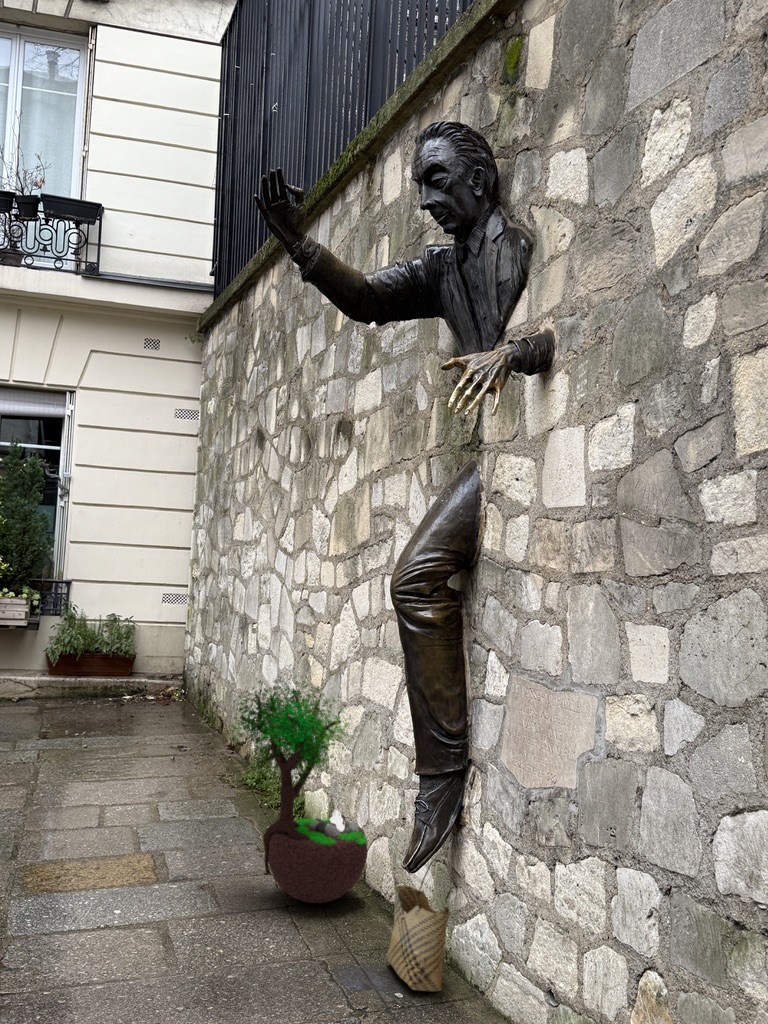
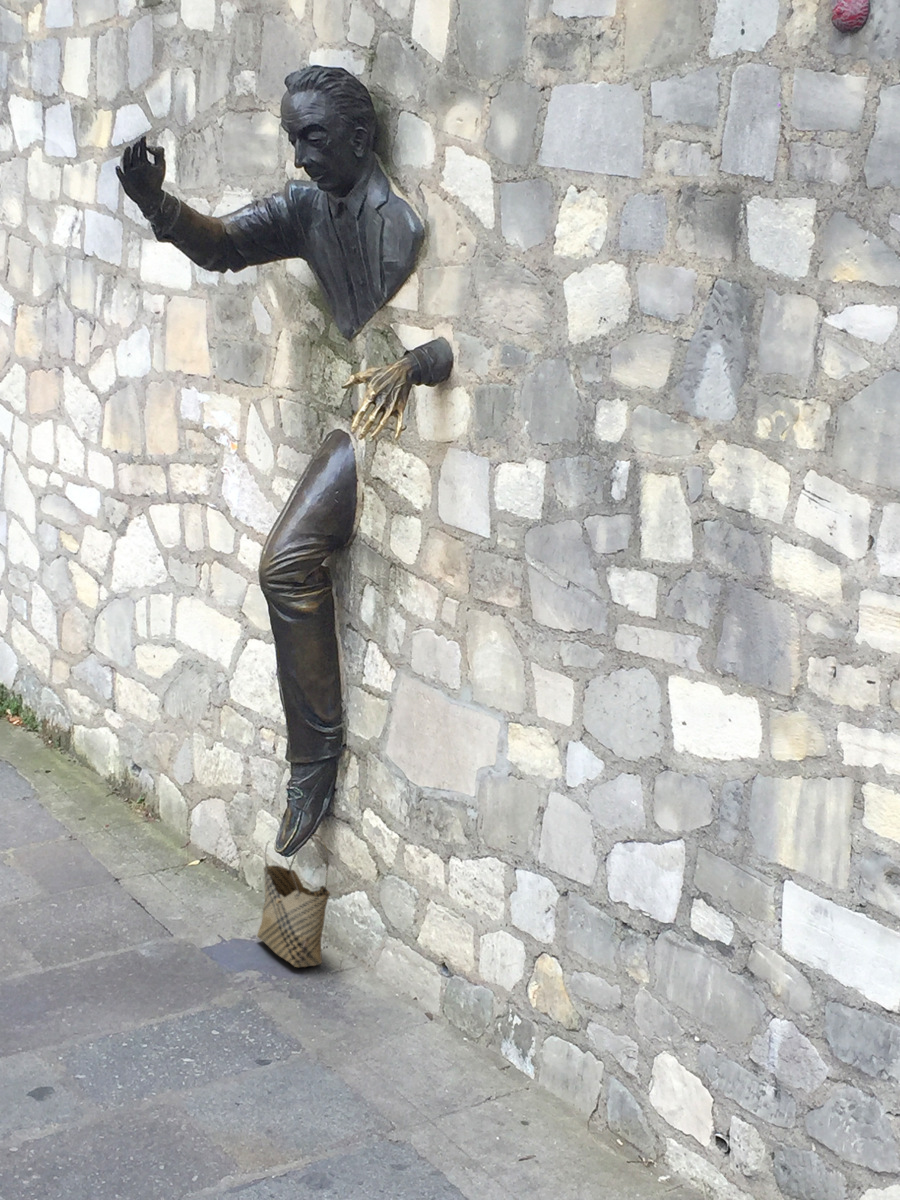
potted tree: present [229,665,367,903] -> none [33,625,208,879]

